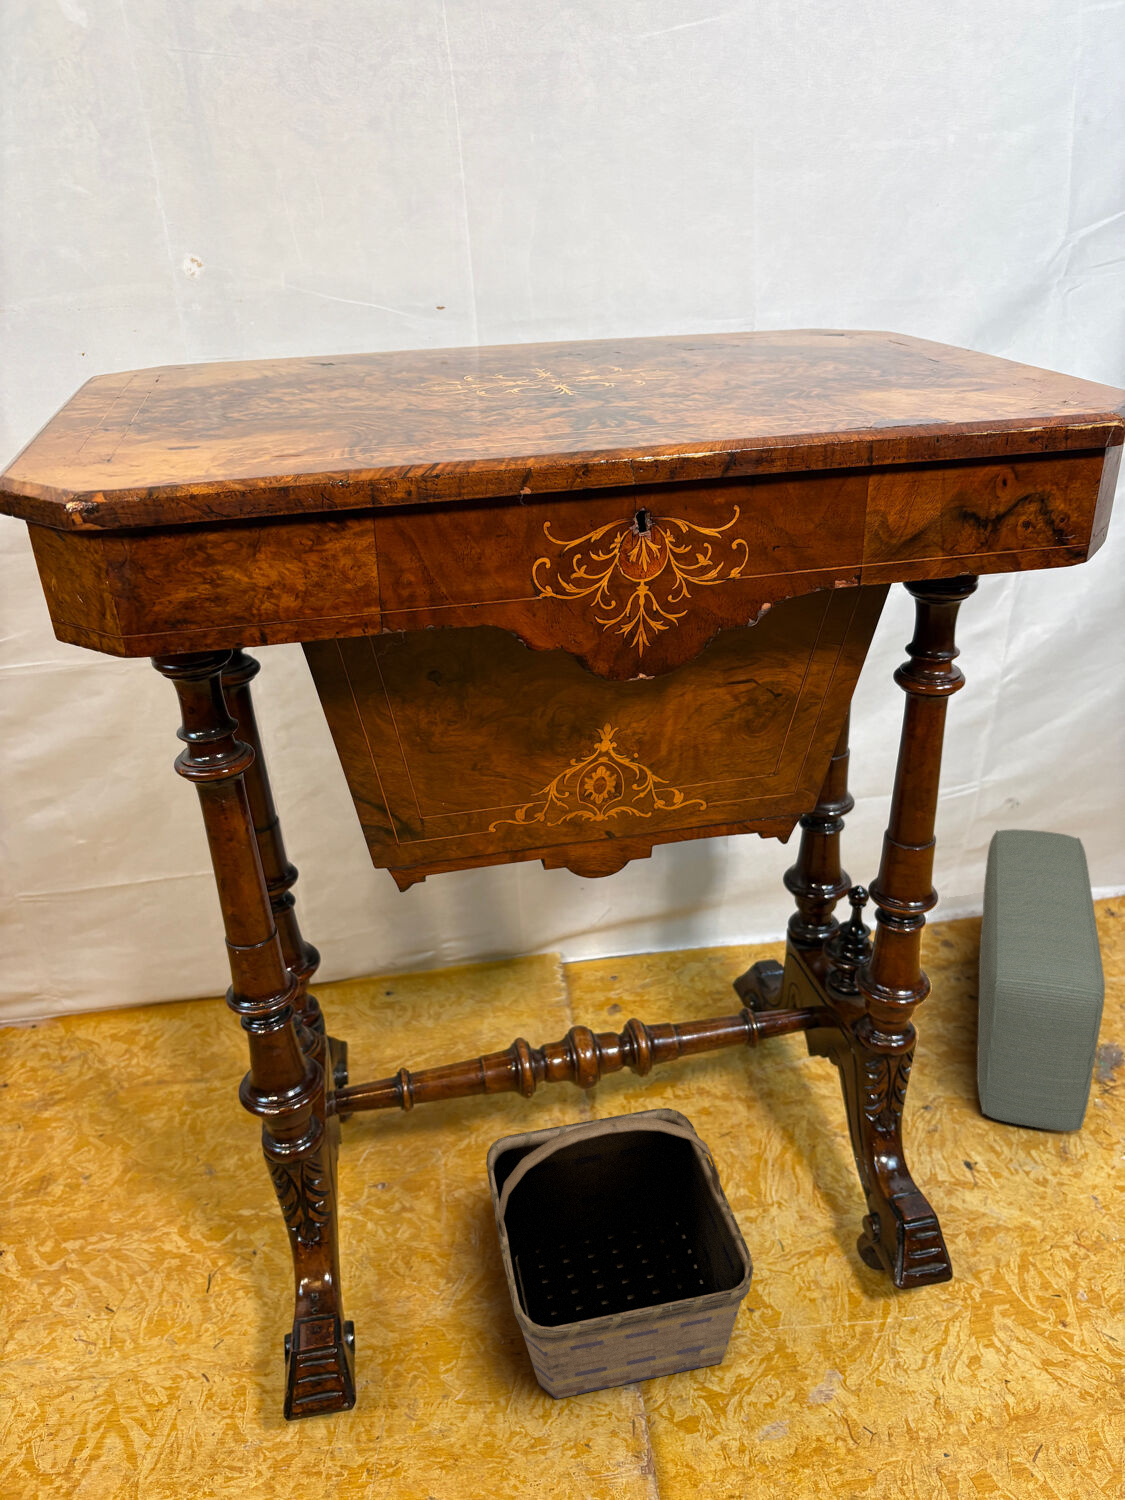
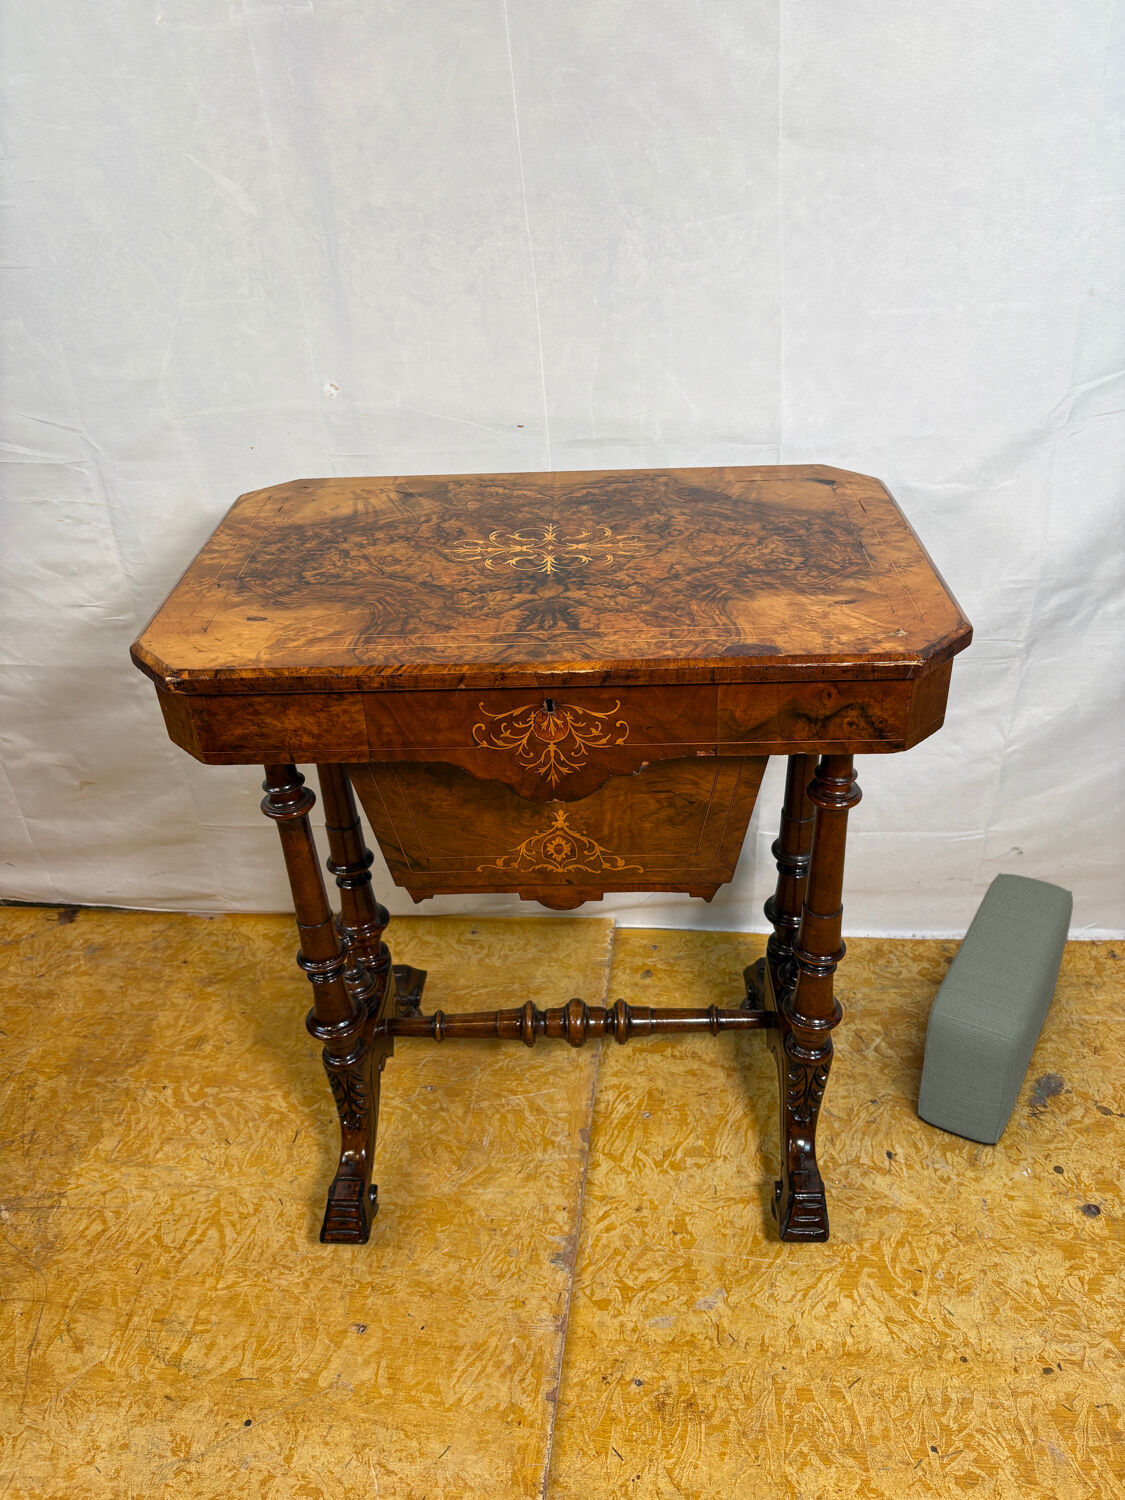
basket: present [486,1108,754,1399] -> none [482,1069,664,1267]

